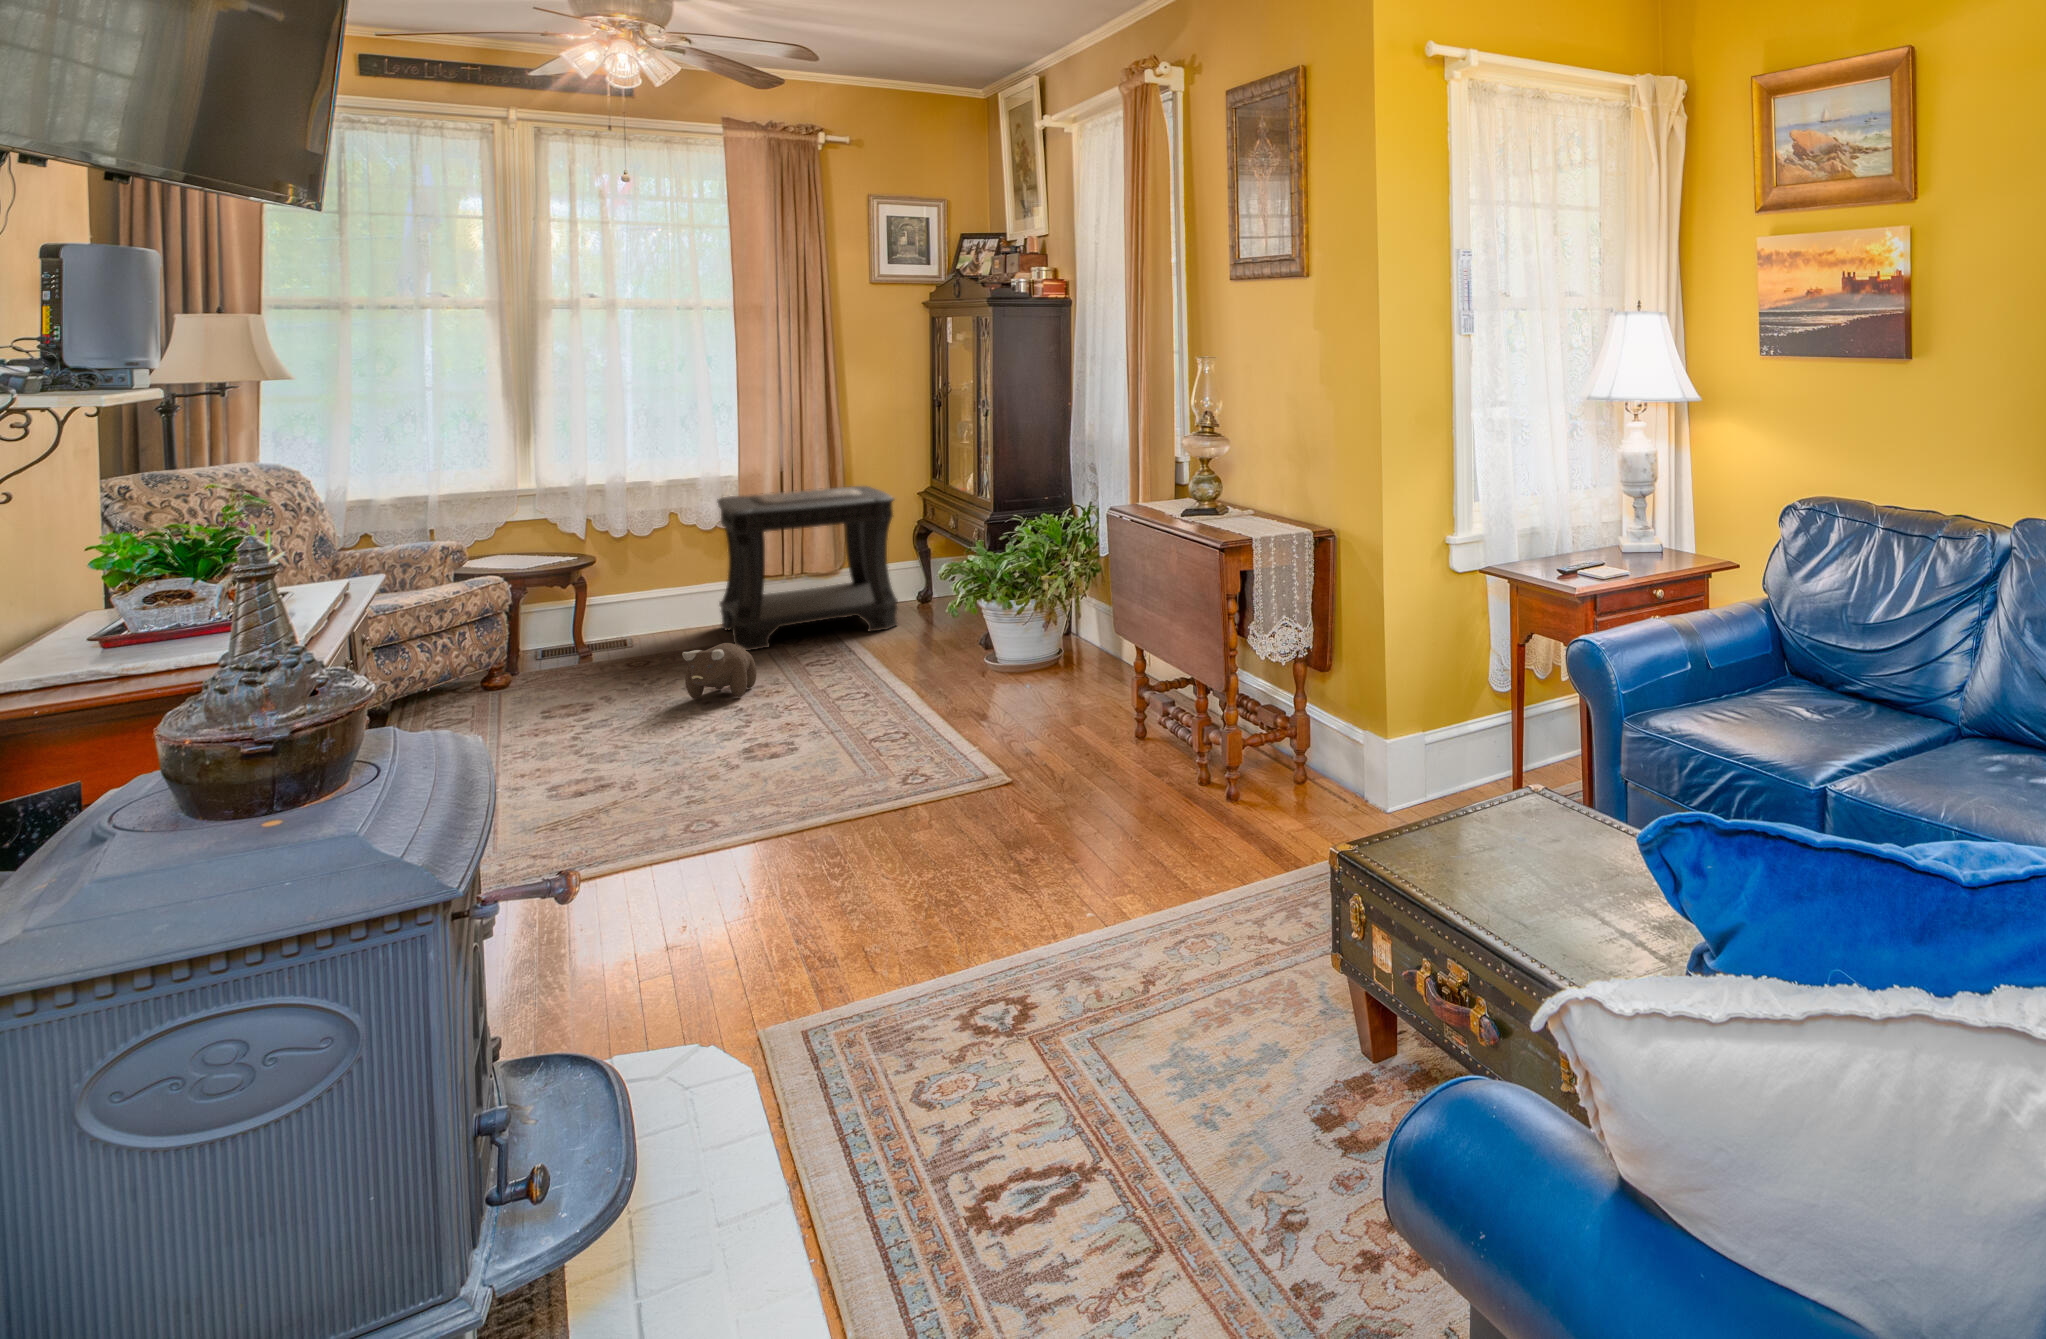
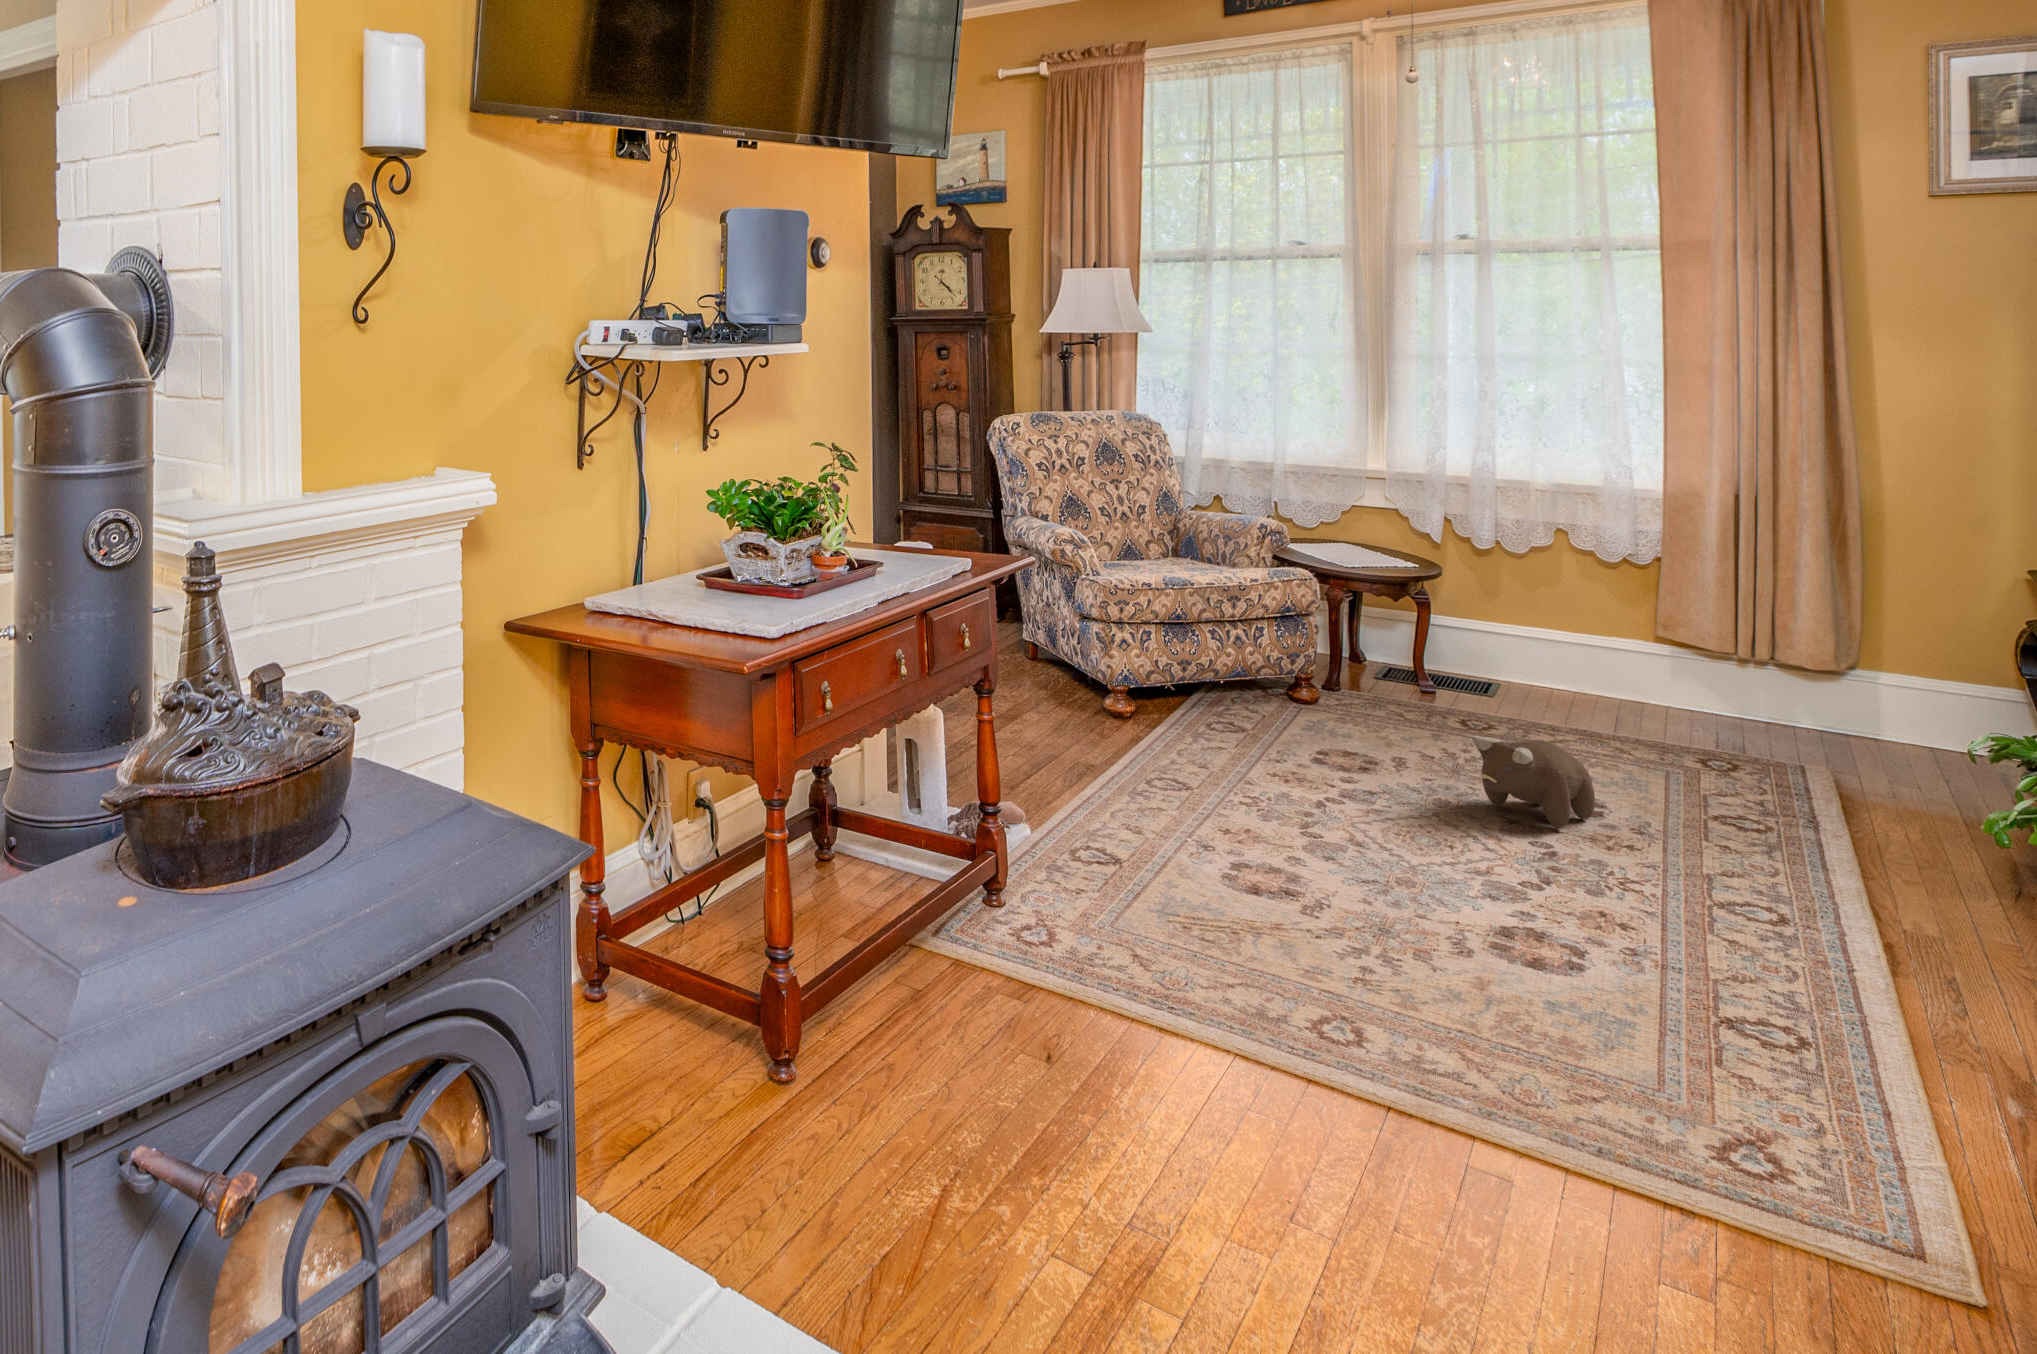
side table: present [717,486,898,651] -> none [1601,520,1932,803]

